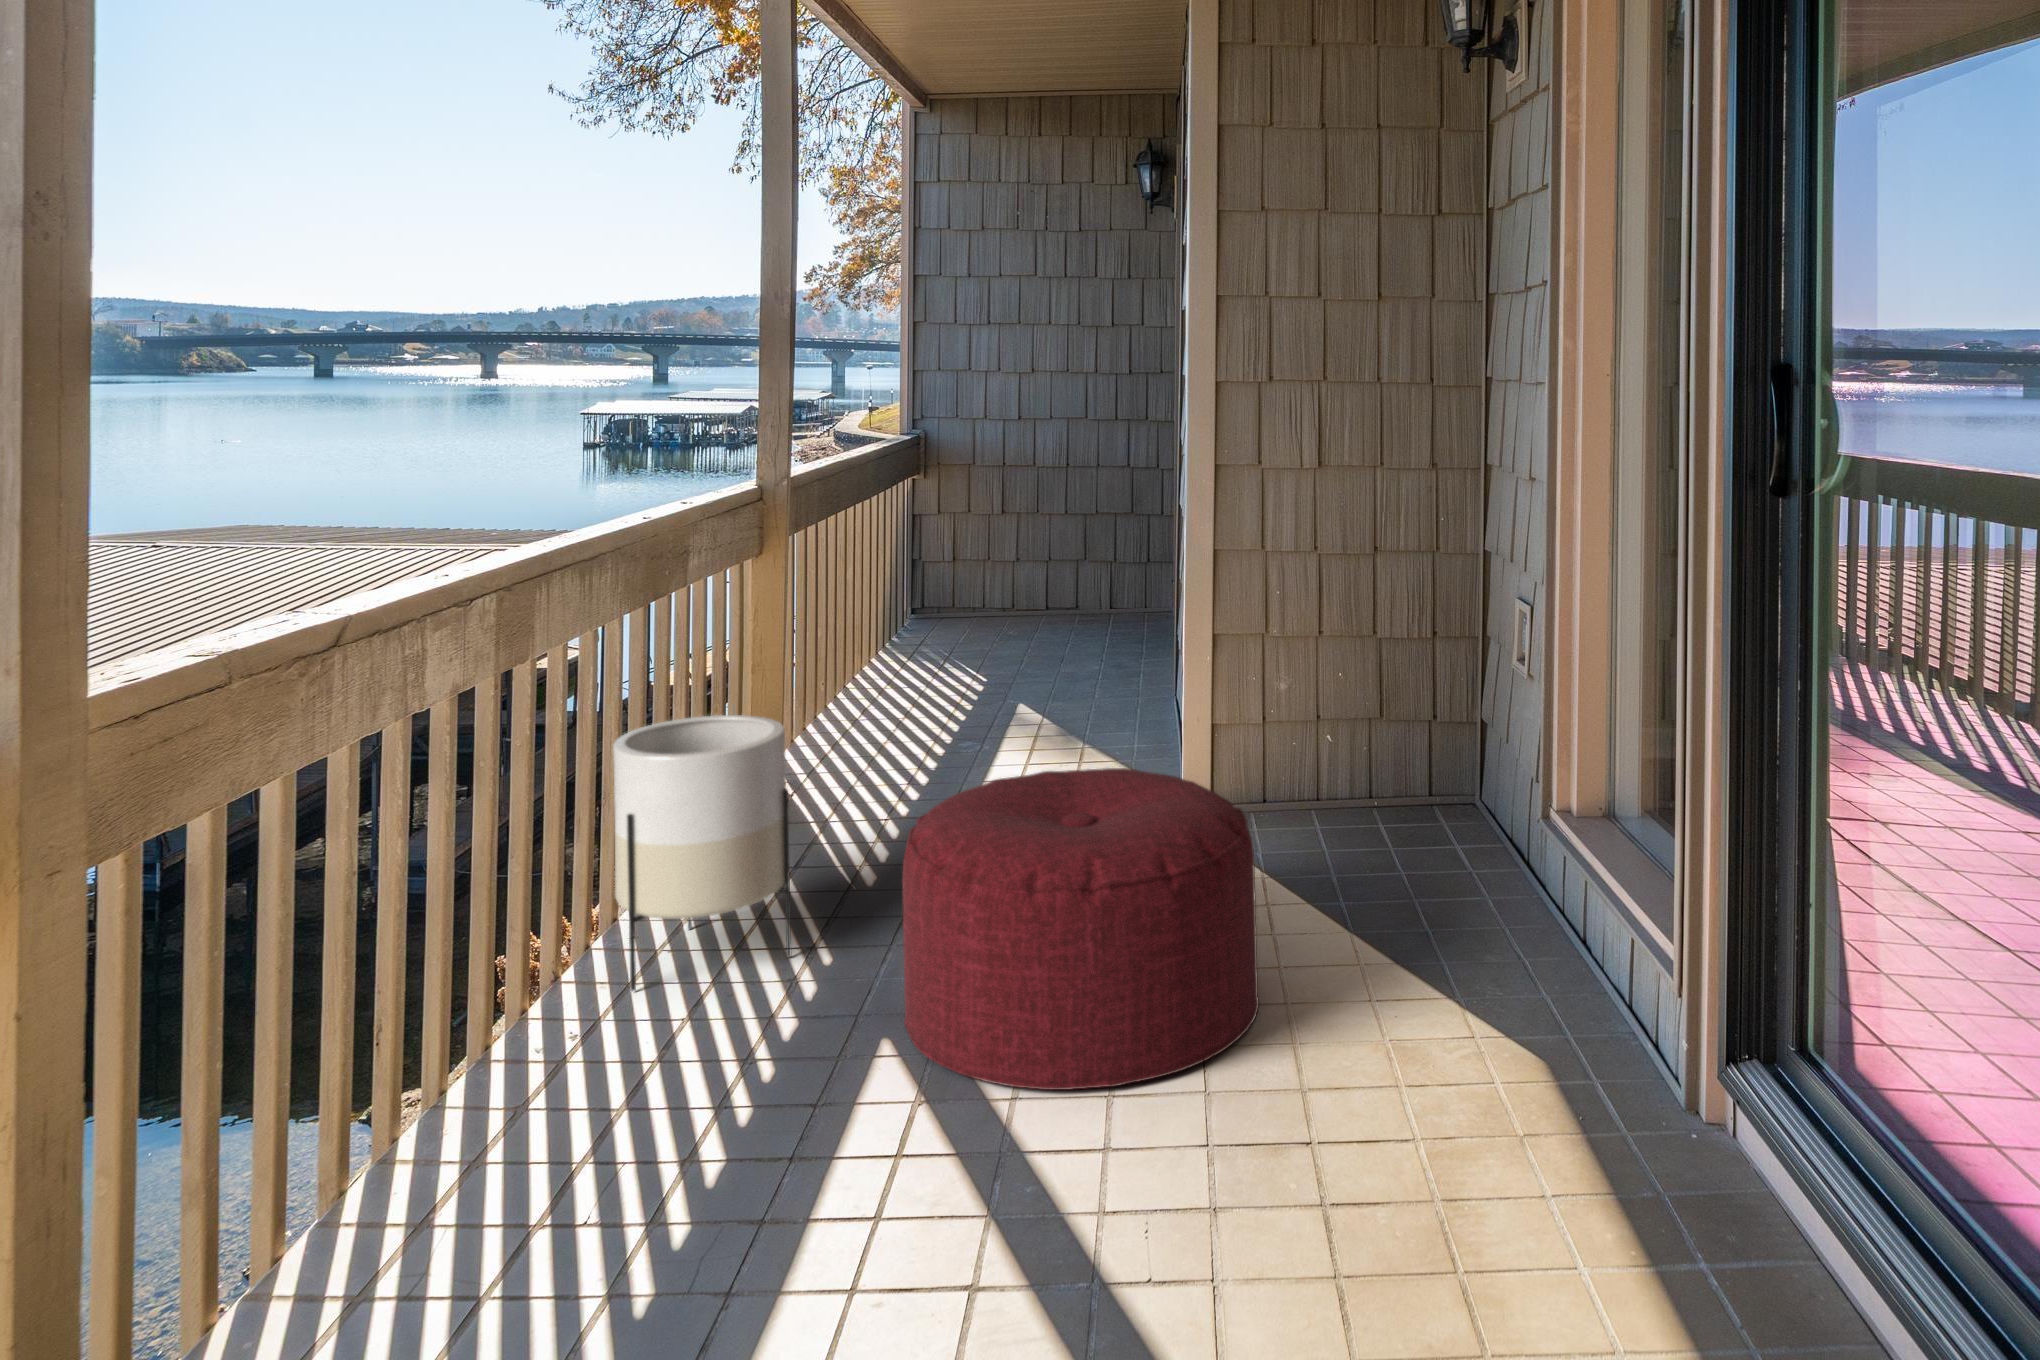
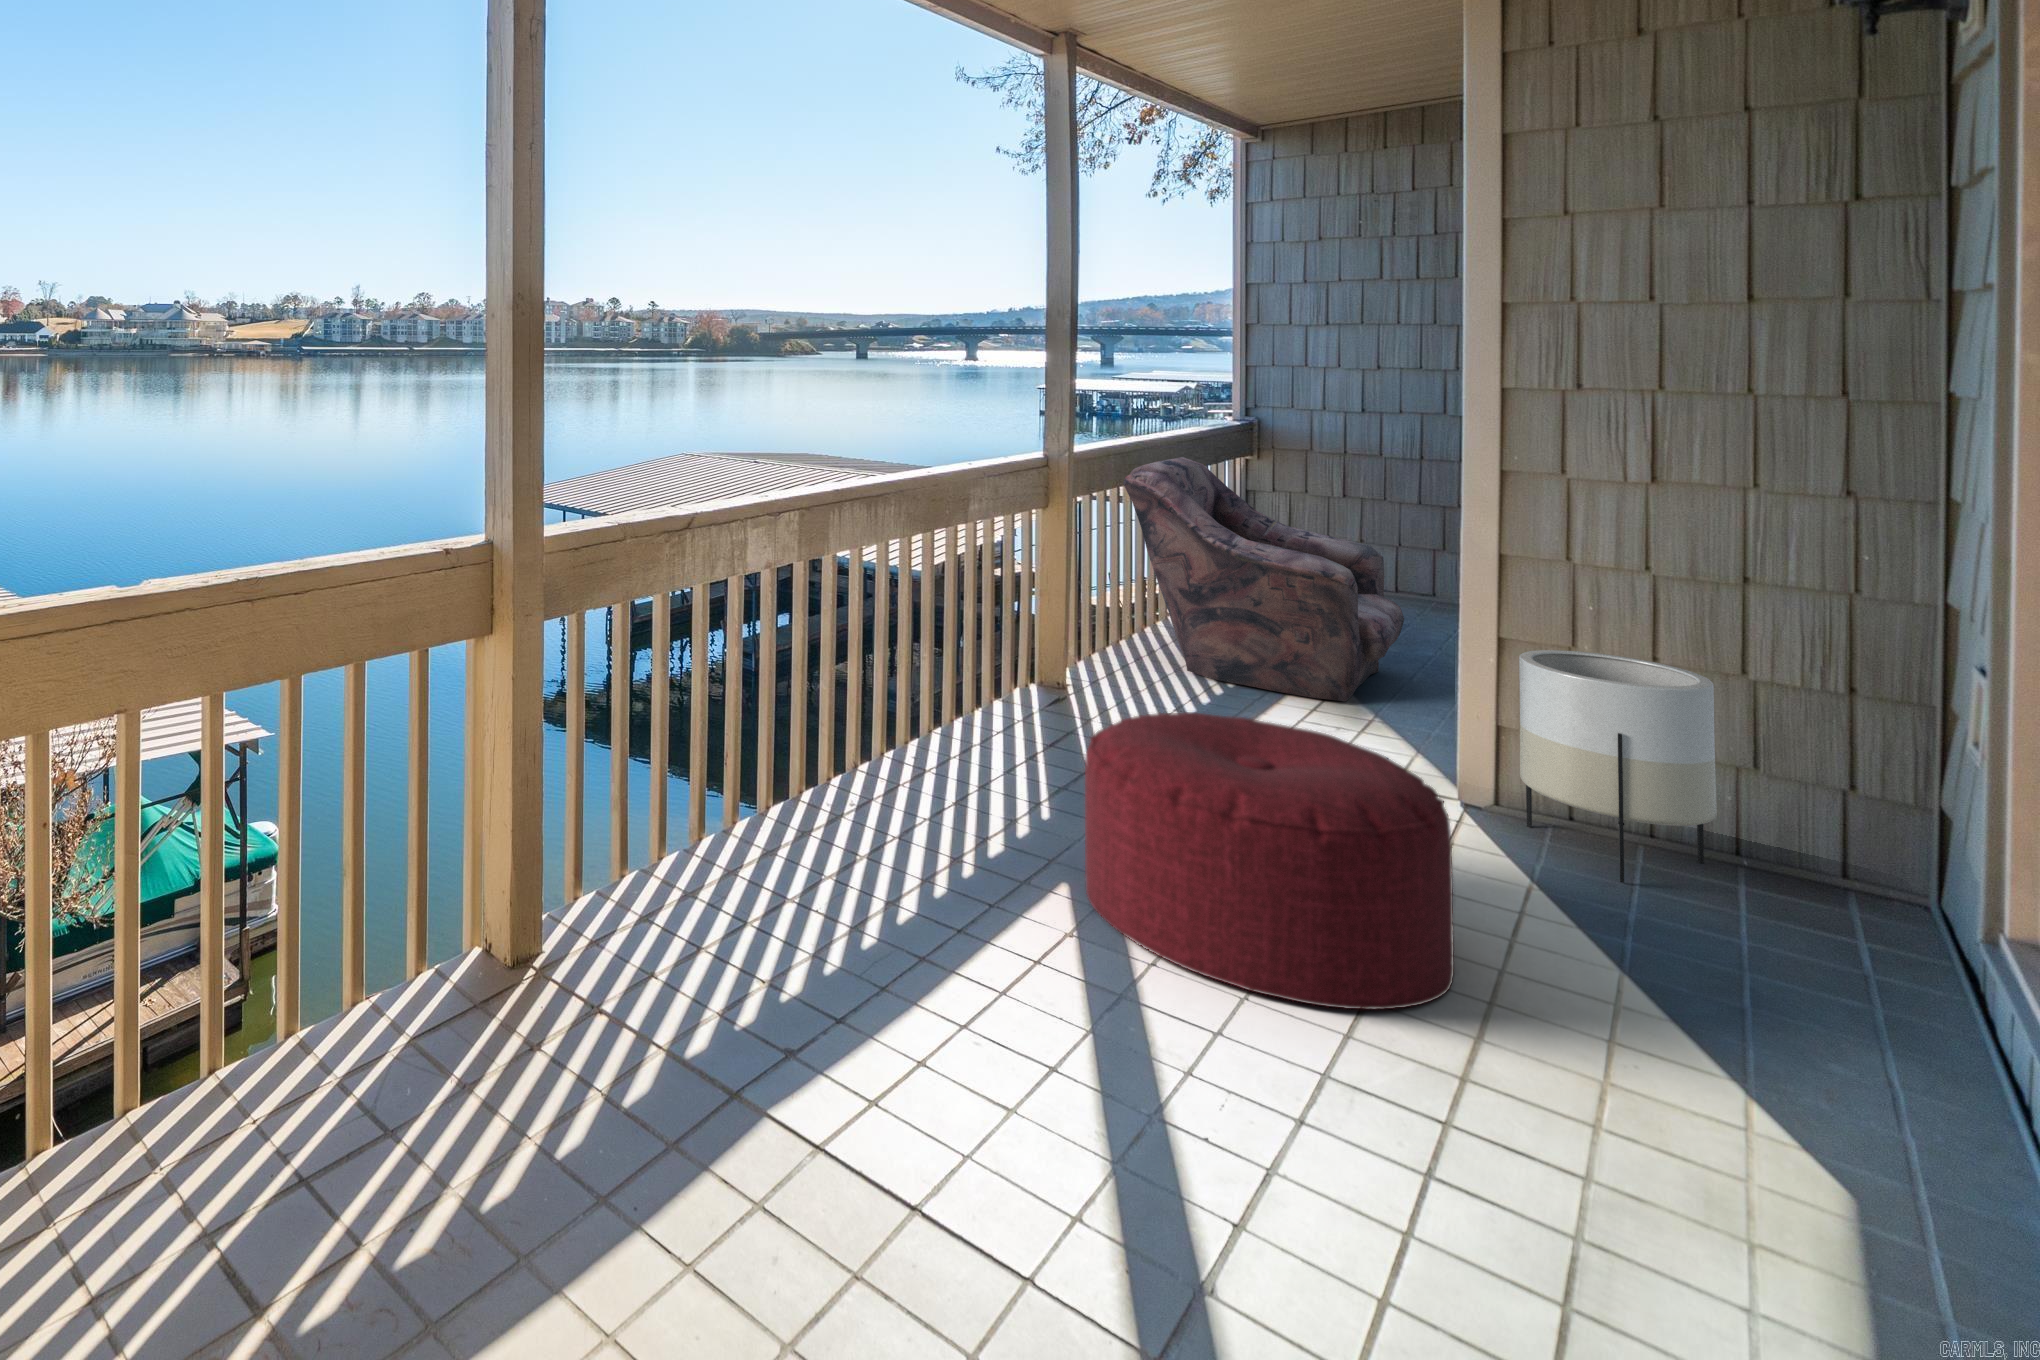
armchair: none [827,481,1090,740] -> present [1123,457,1404,701]
planter: present [613,715,791,991] -> present [1519,650,1717,883]

